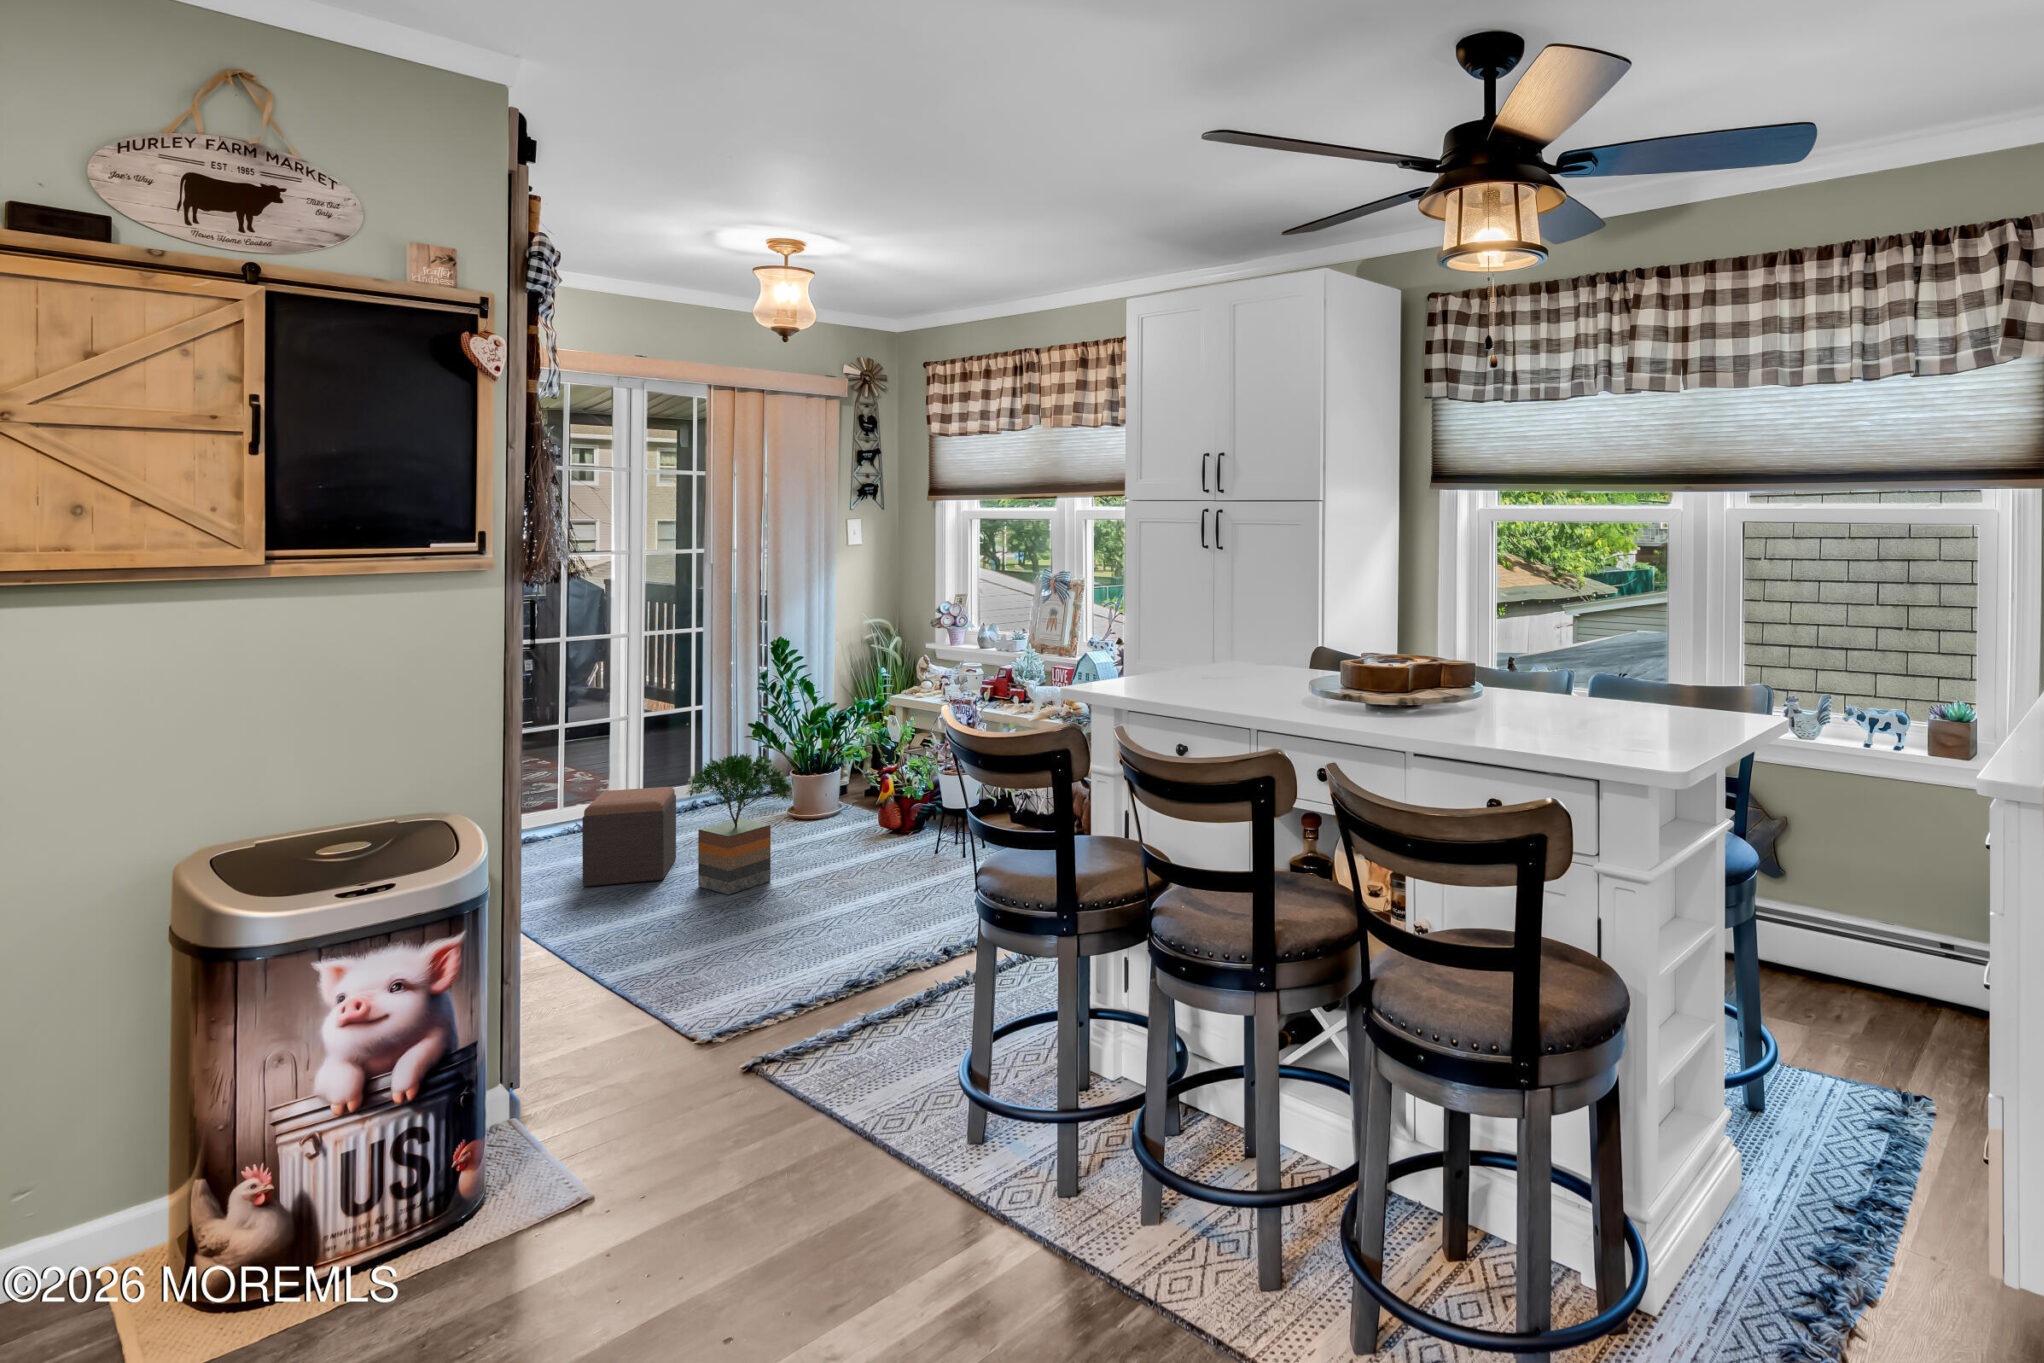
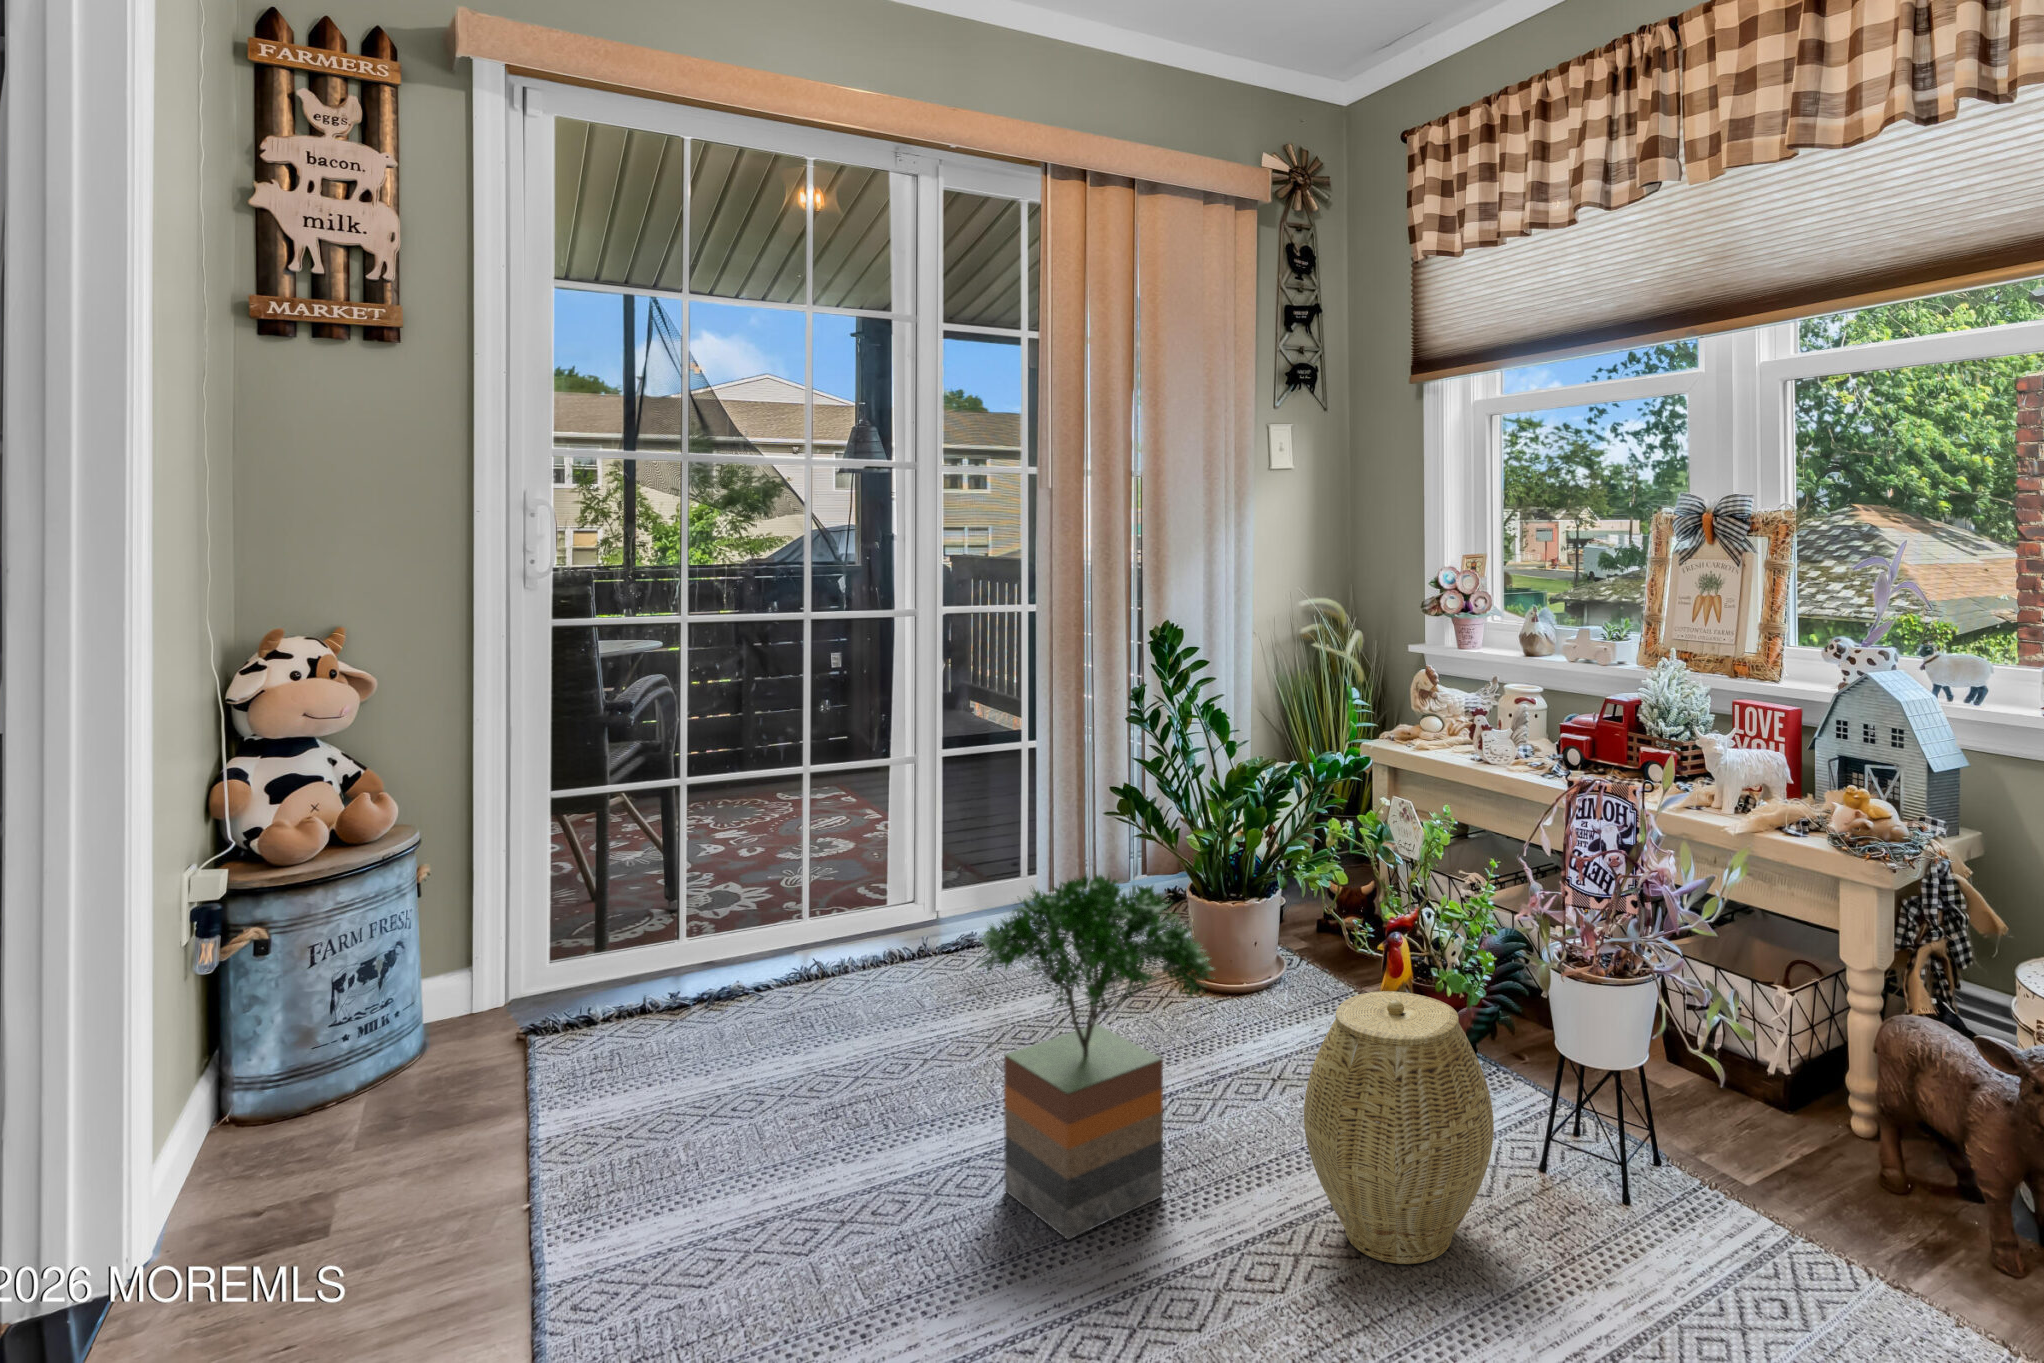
footstool: present [582,787,676,887] -> none [774,924,971,1153]
woven basket: none [830,790,907,887] -> present [1304,991,1494,1264]

